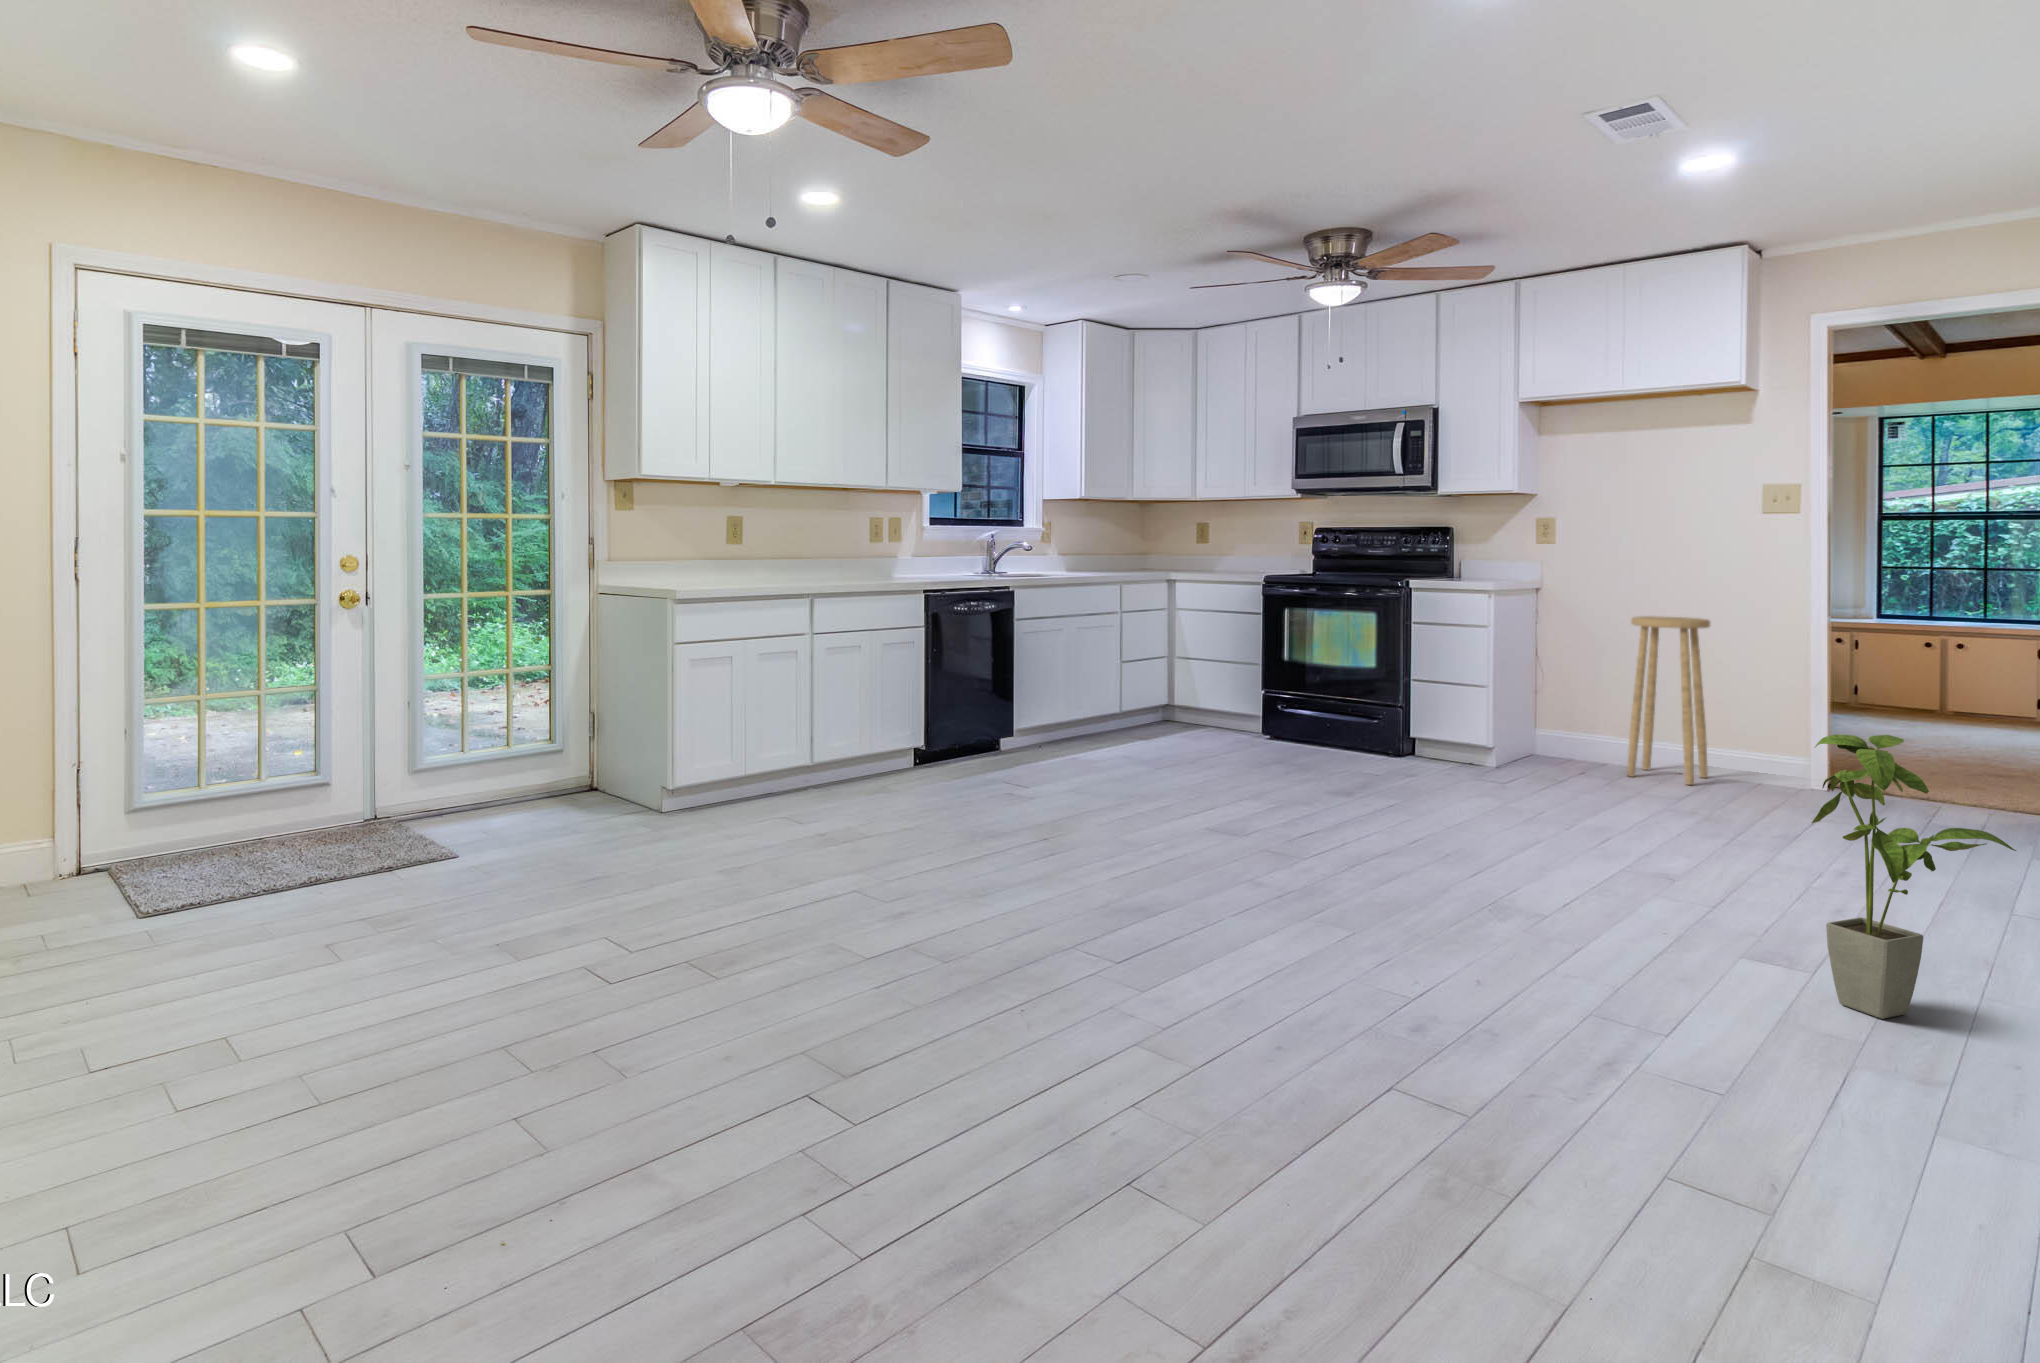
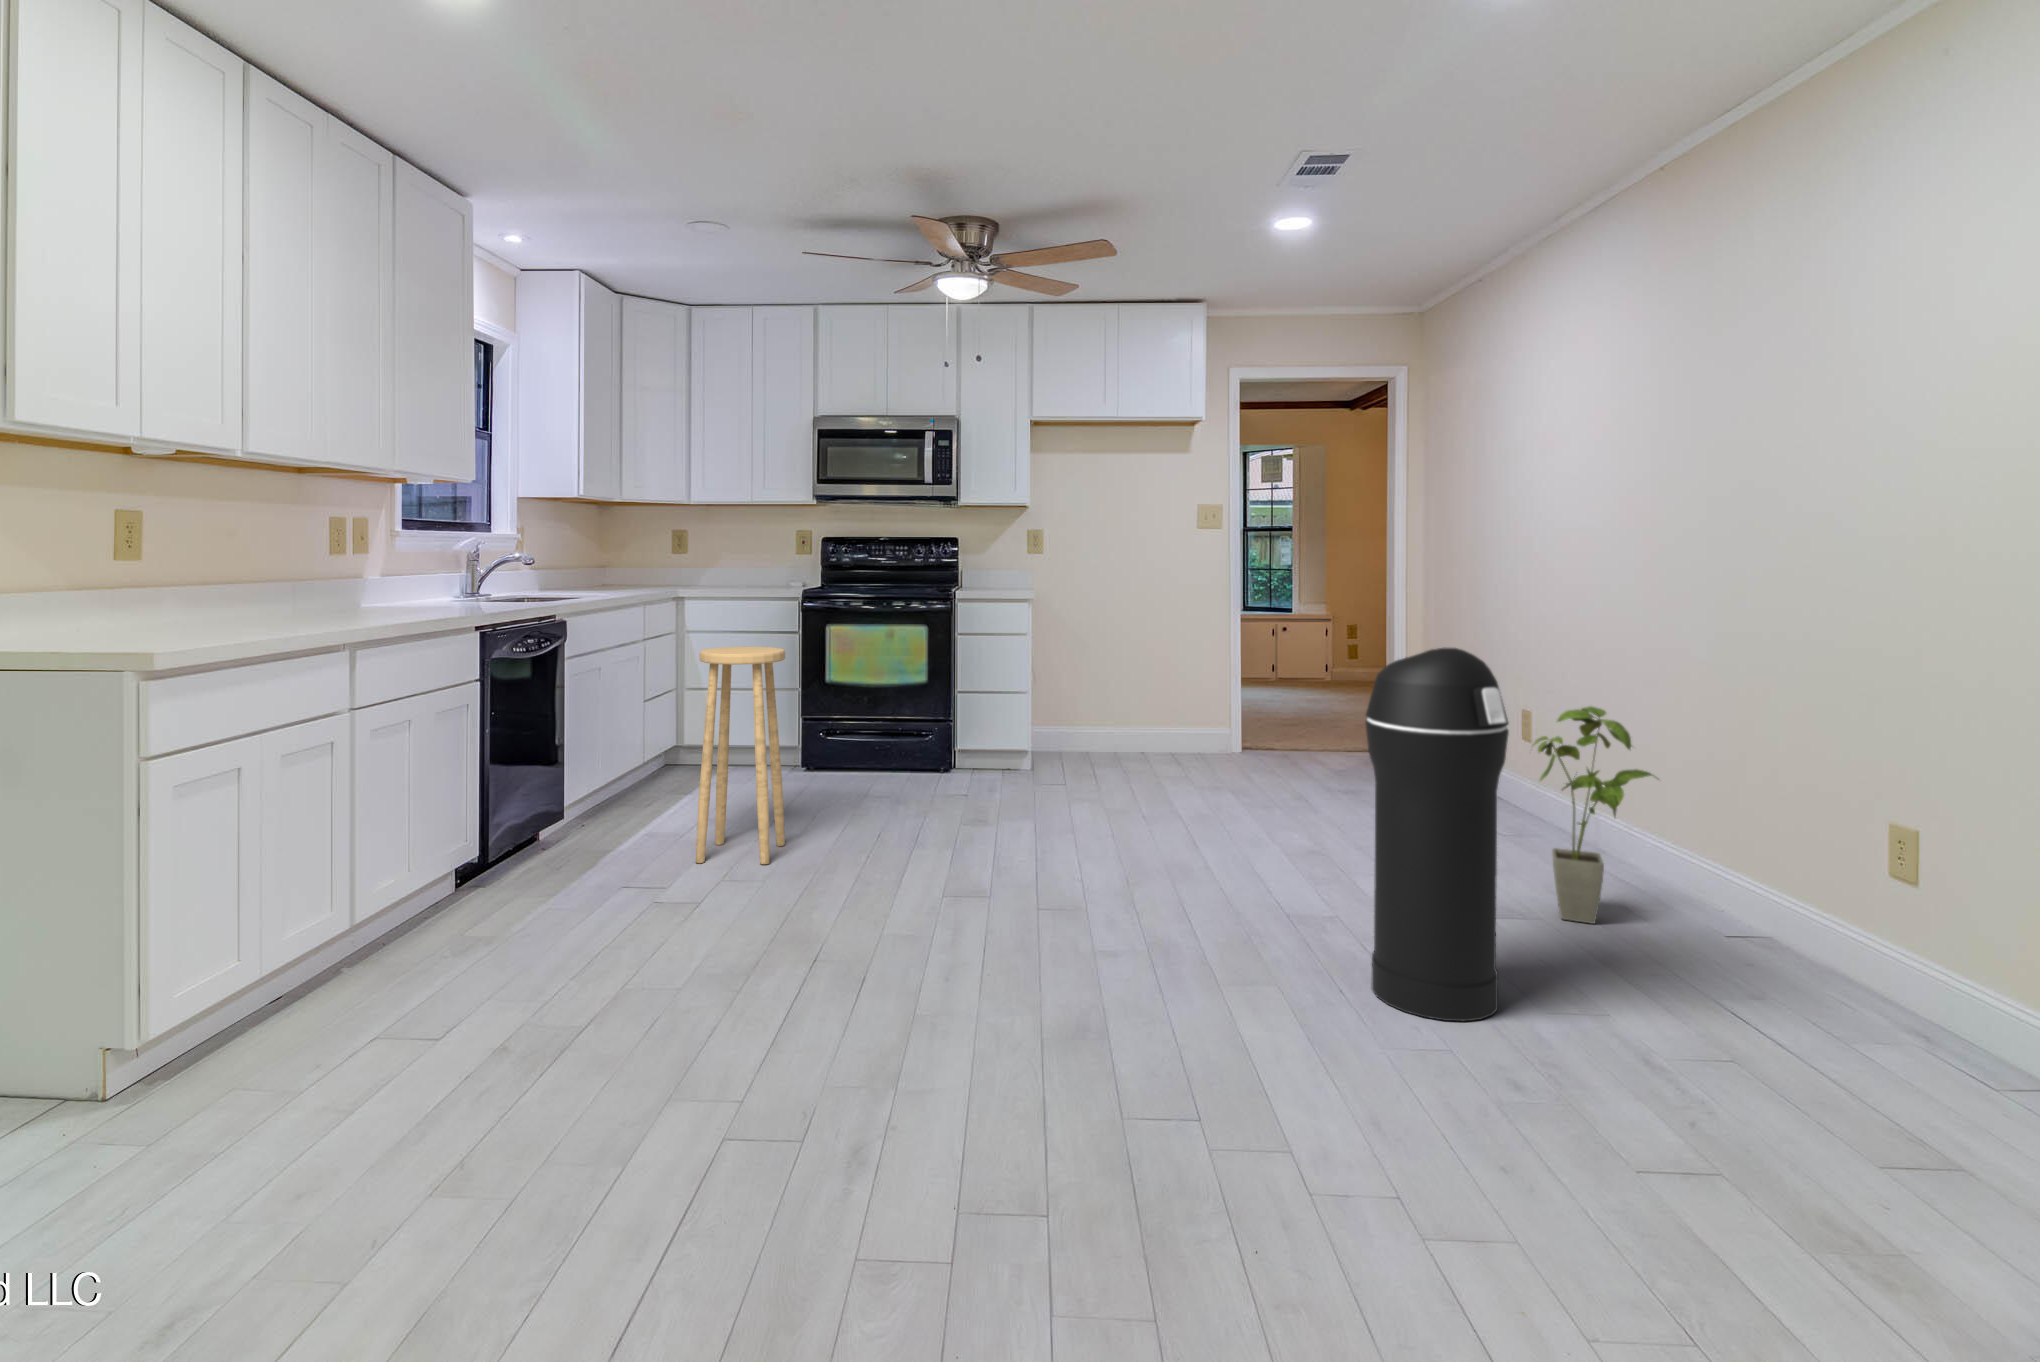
stool: present [1627,616,1710,785] -> present [696,647,785,864]
trash can: none [1404,631,1557,1019] -> present [1365,648,1509,1022]

